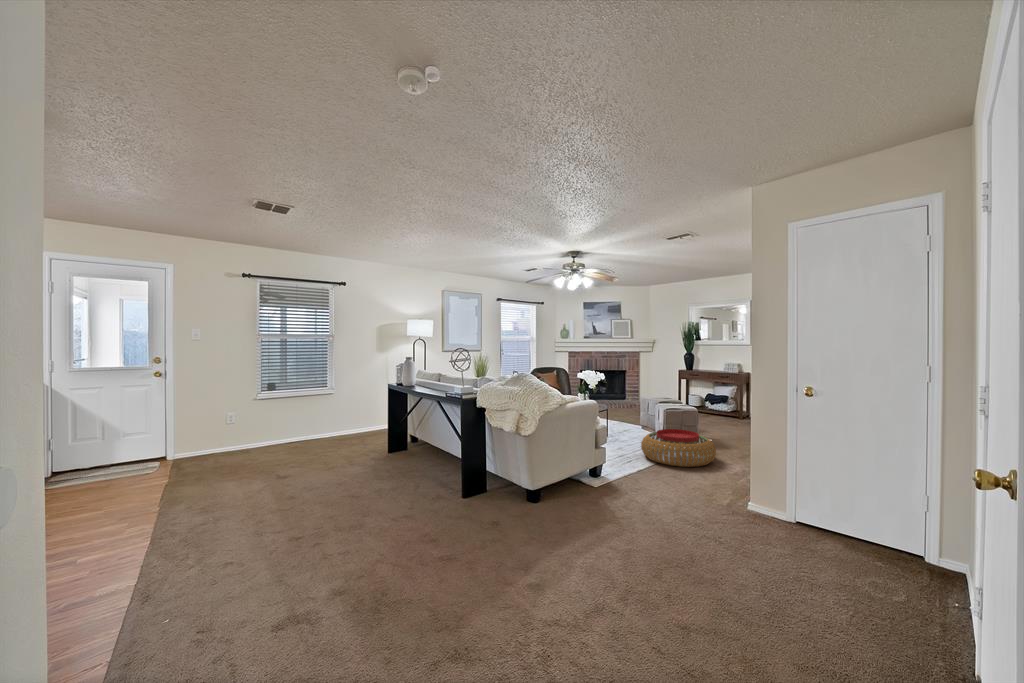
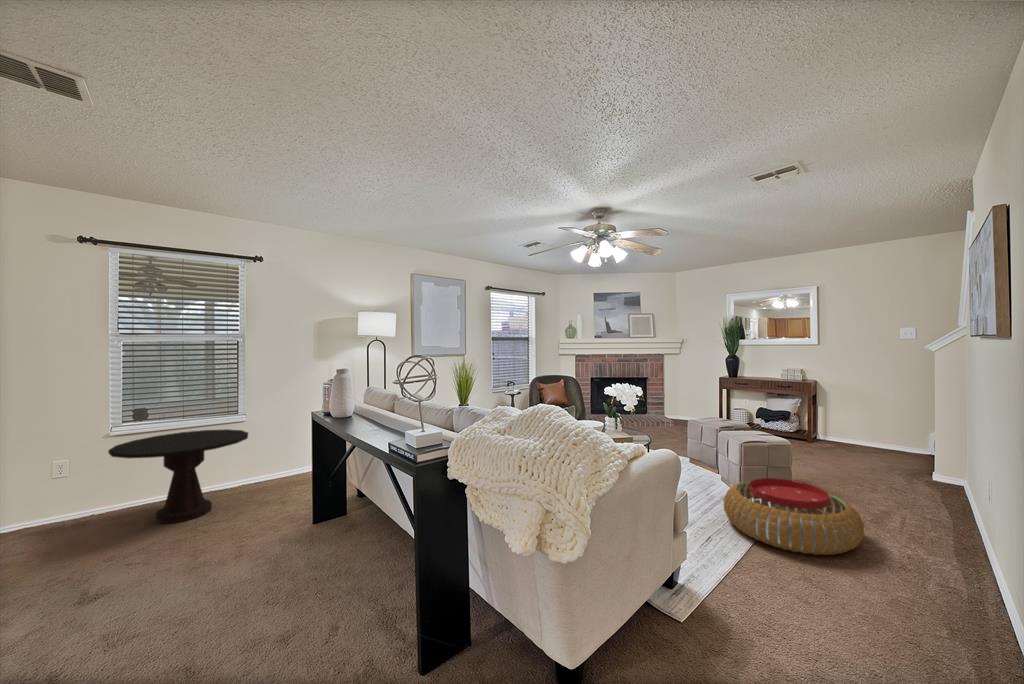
side table: none [270,398,345,451] -> present [108,429,248,523]

